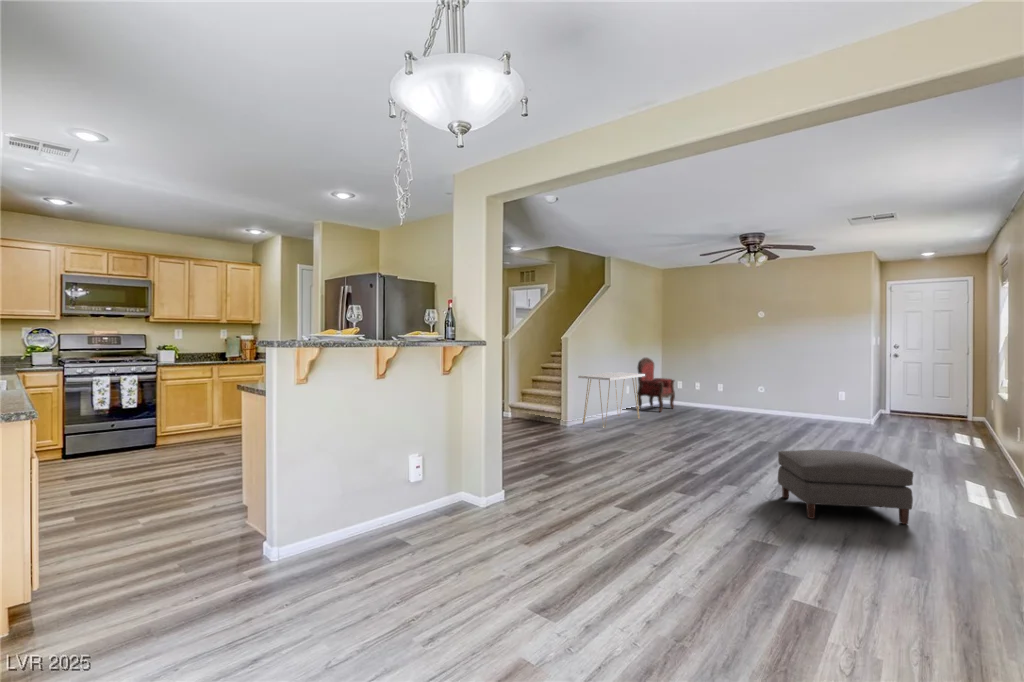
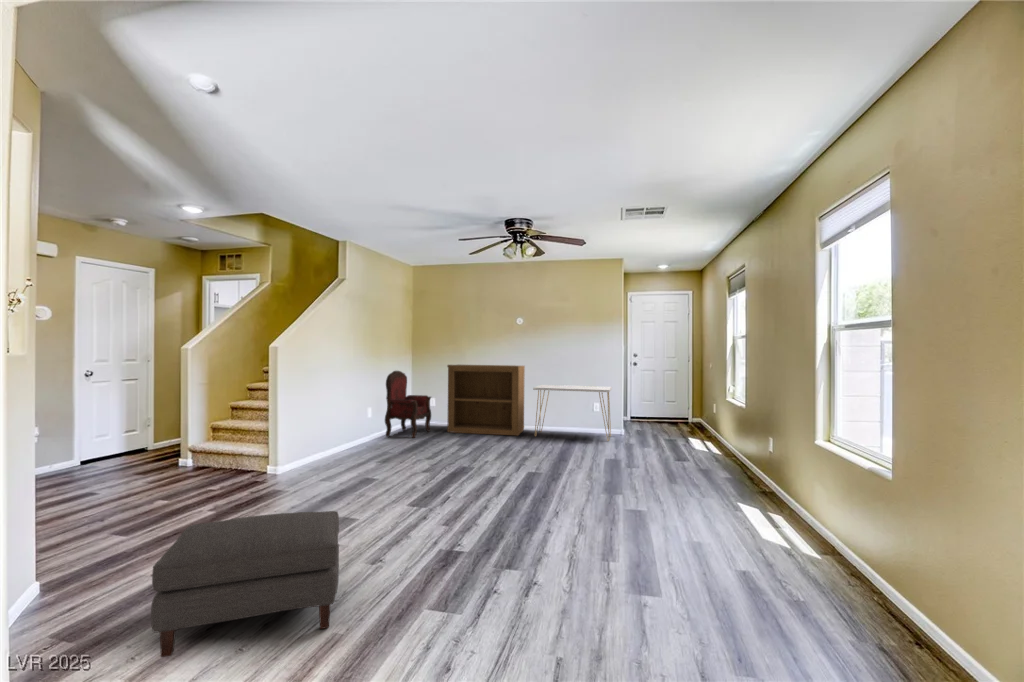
bookshelf: none [689,353,763,417] -> present [447,365,525,436]
console table: present [578,372,645,428] -> present [533,385,612,441]
ottoman: present [778,450,913,524] -> present [151,511,339,657]

